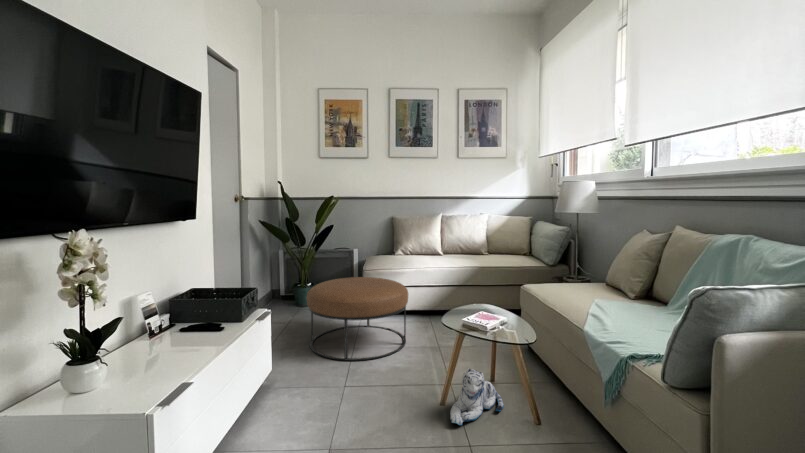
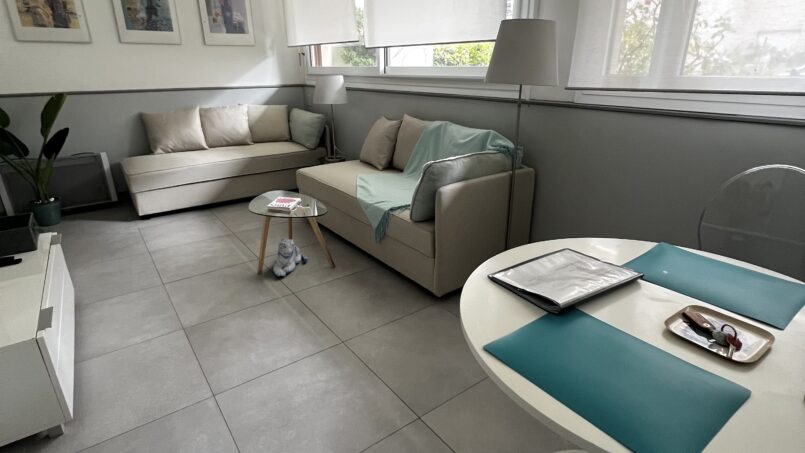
ottoman: present [307,277,408,361] -> none [88,183,205,265]

